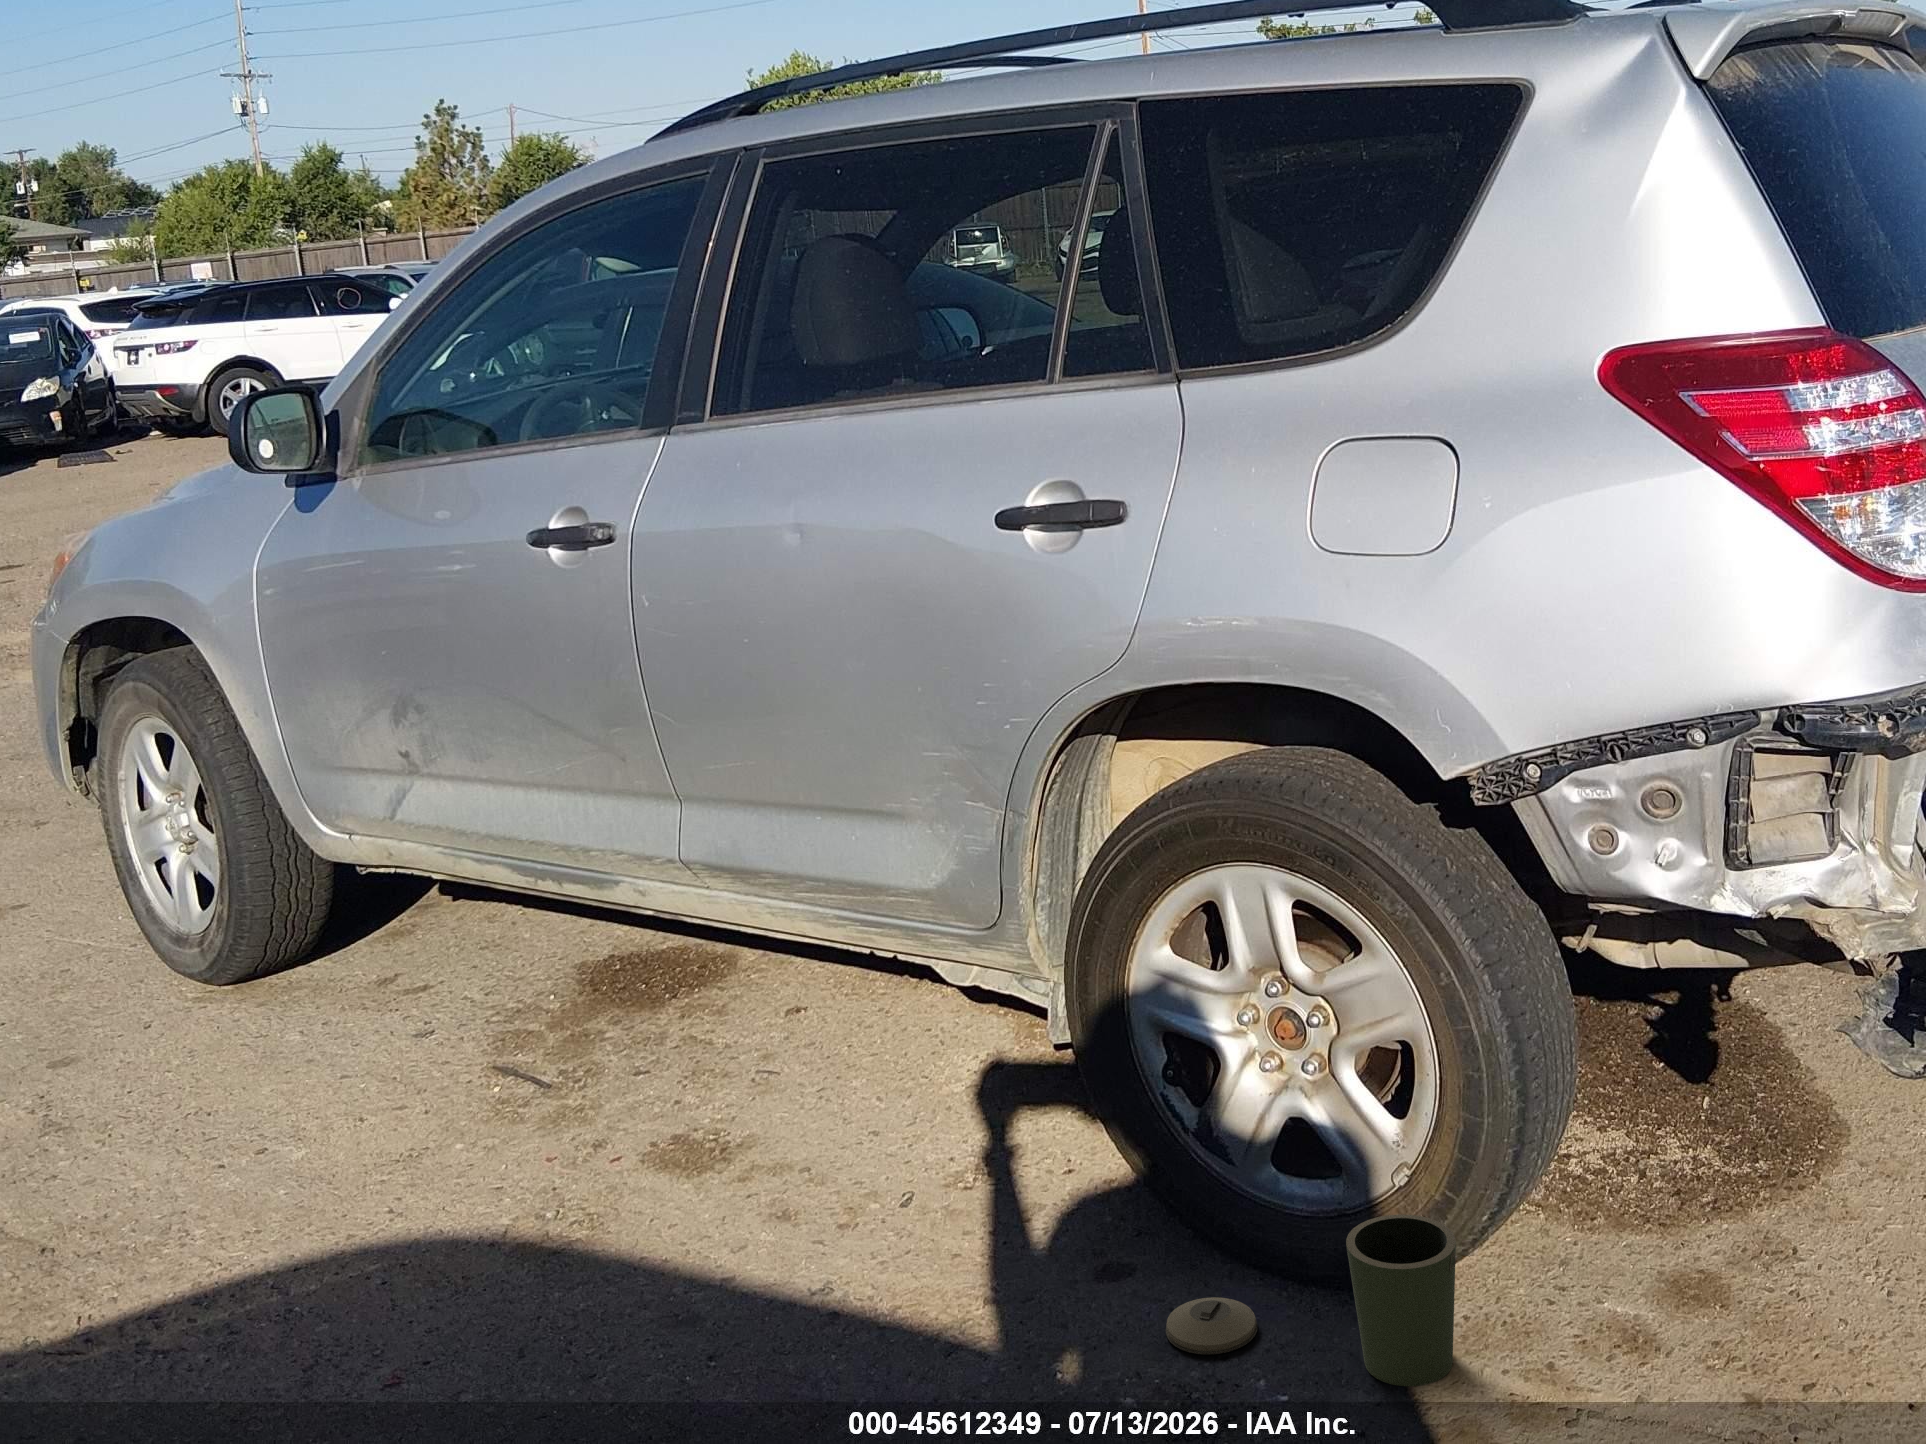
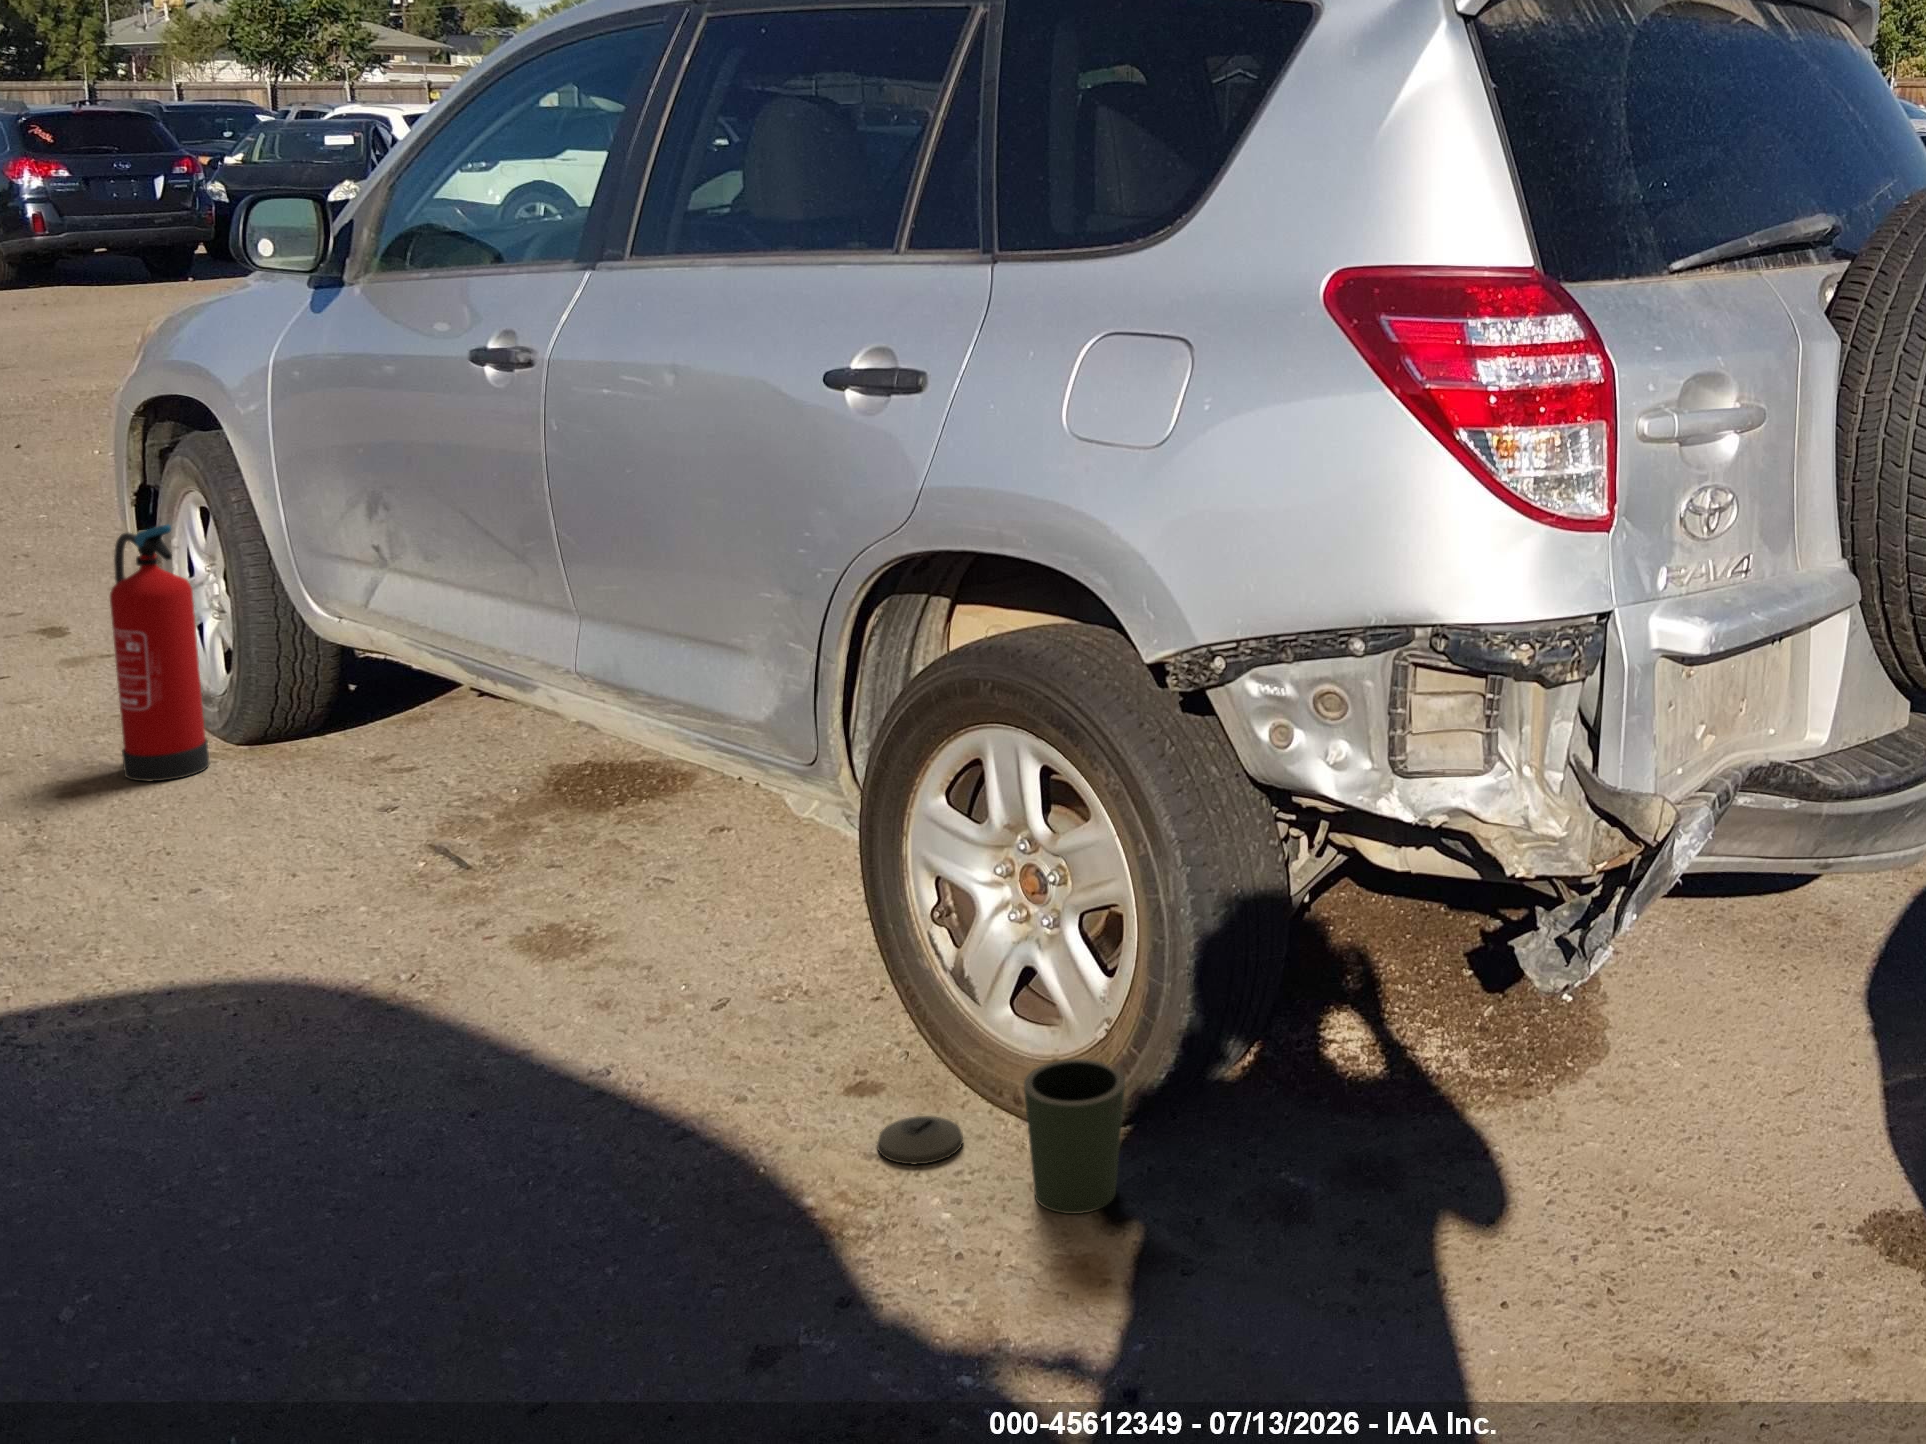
fire extinguisher: none [66,753,196,1037] -> present [110,525,209,781]

